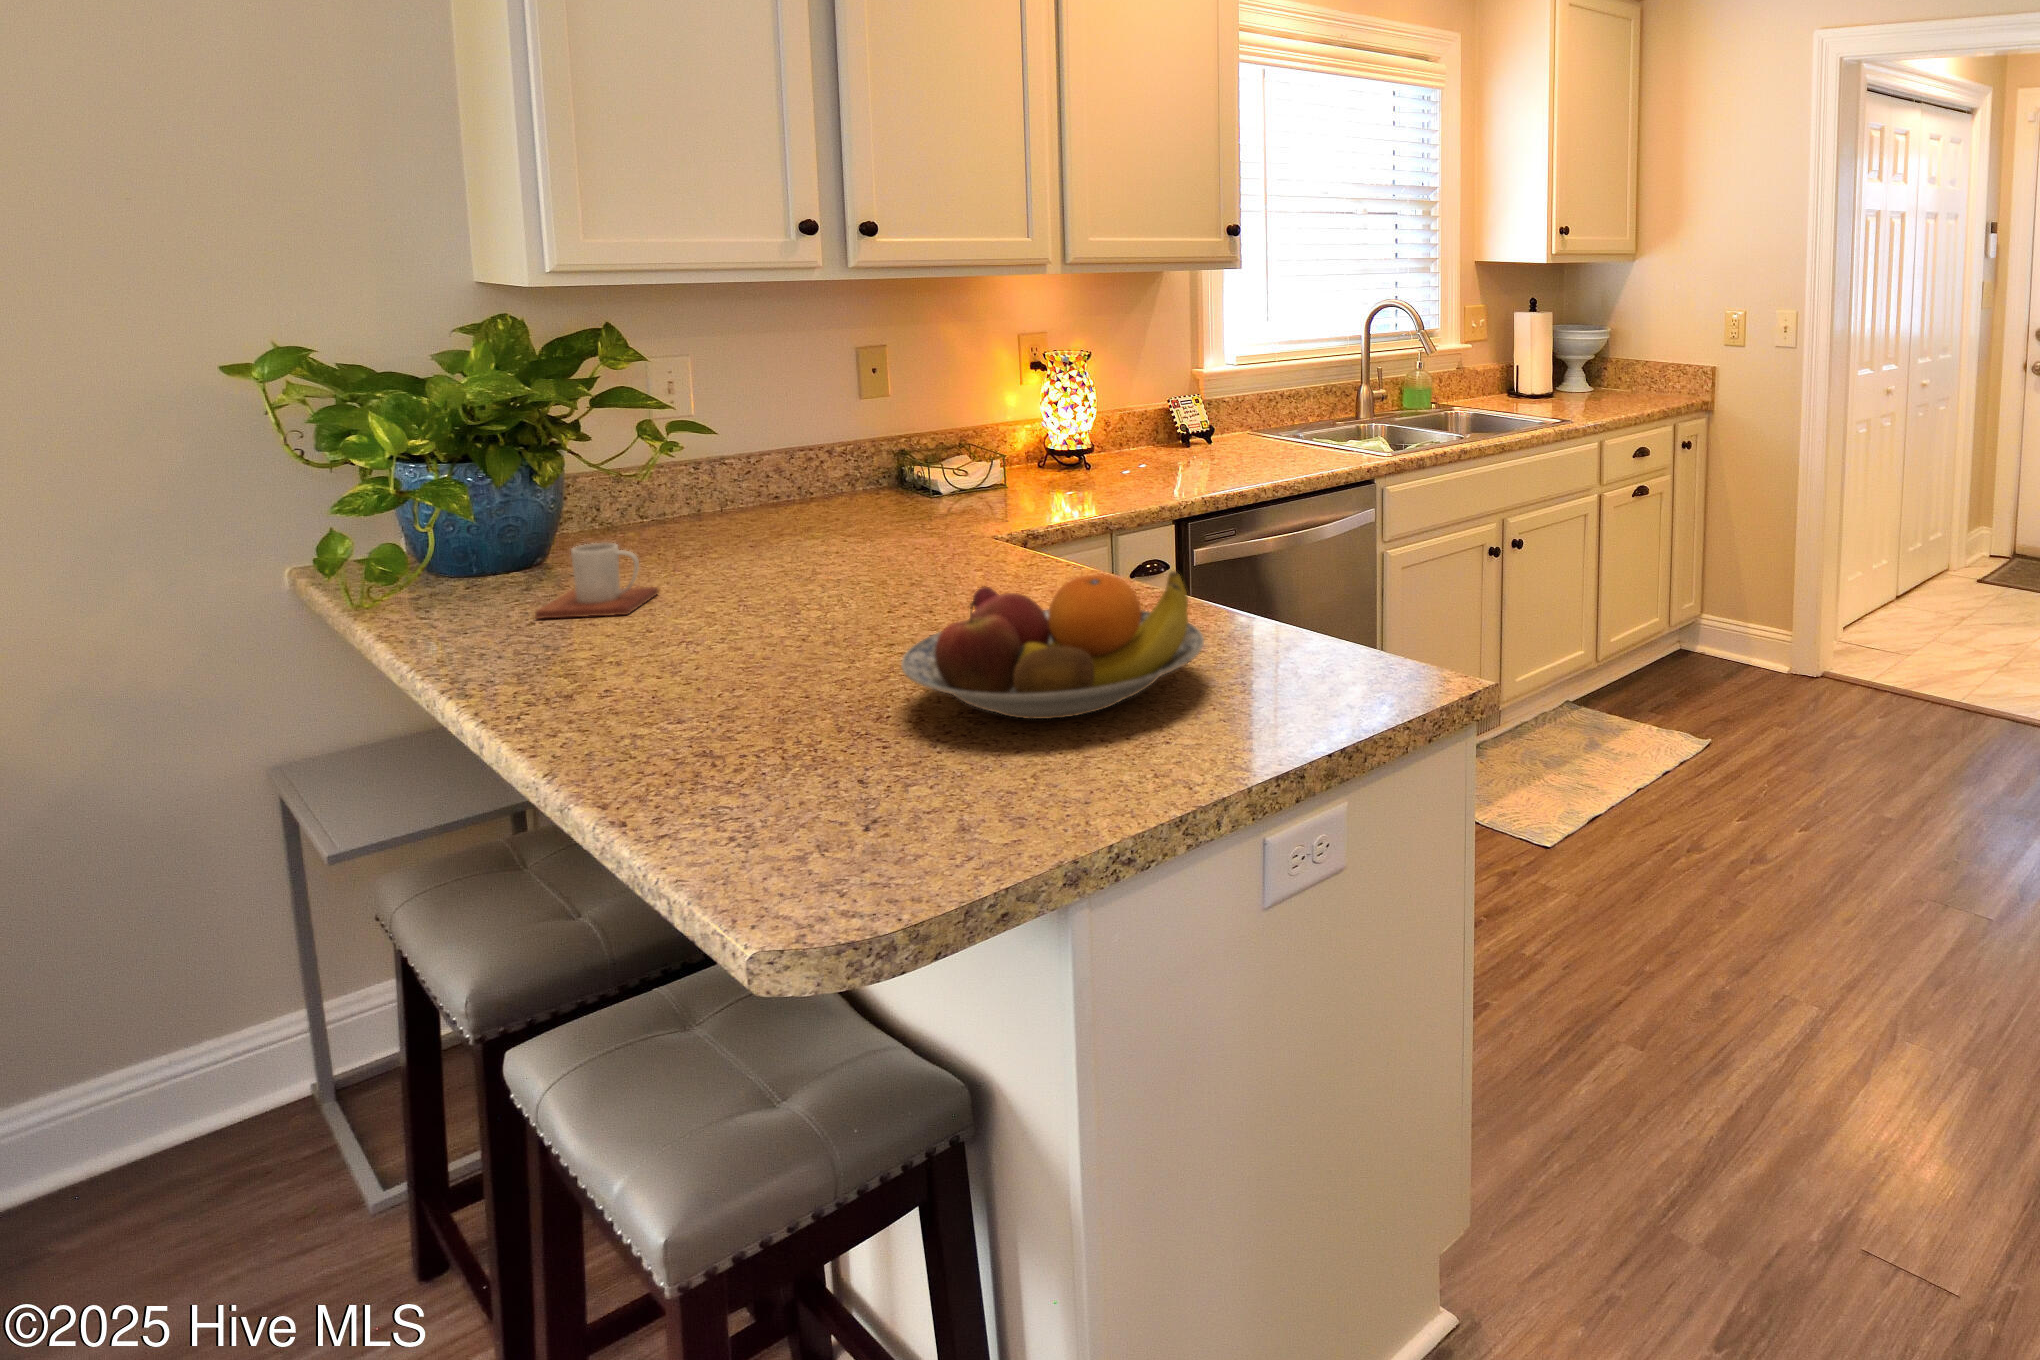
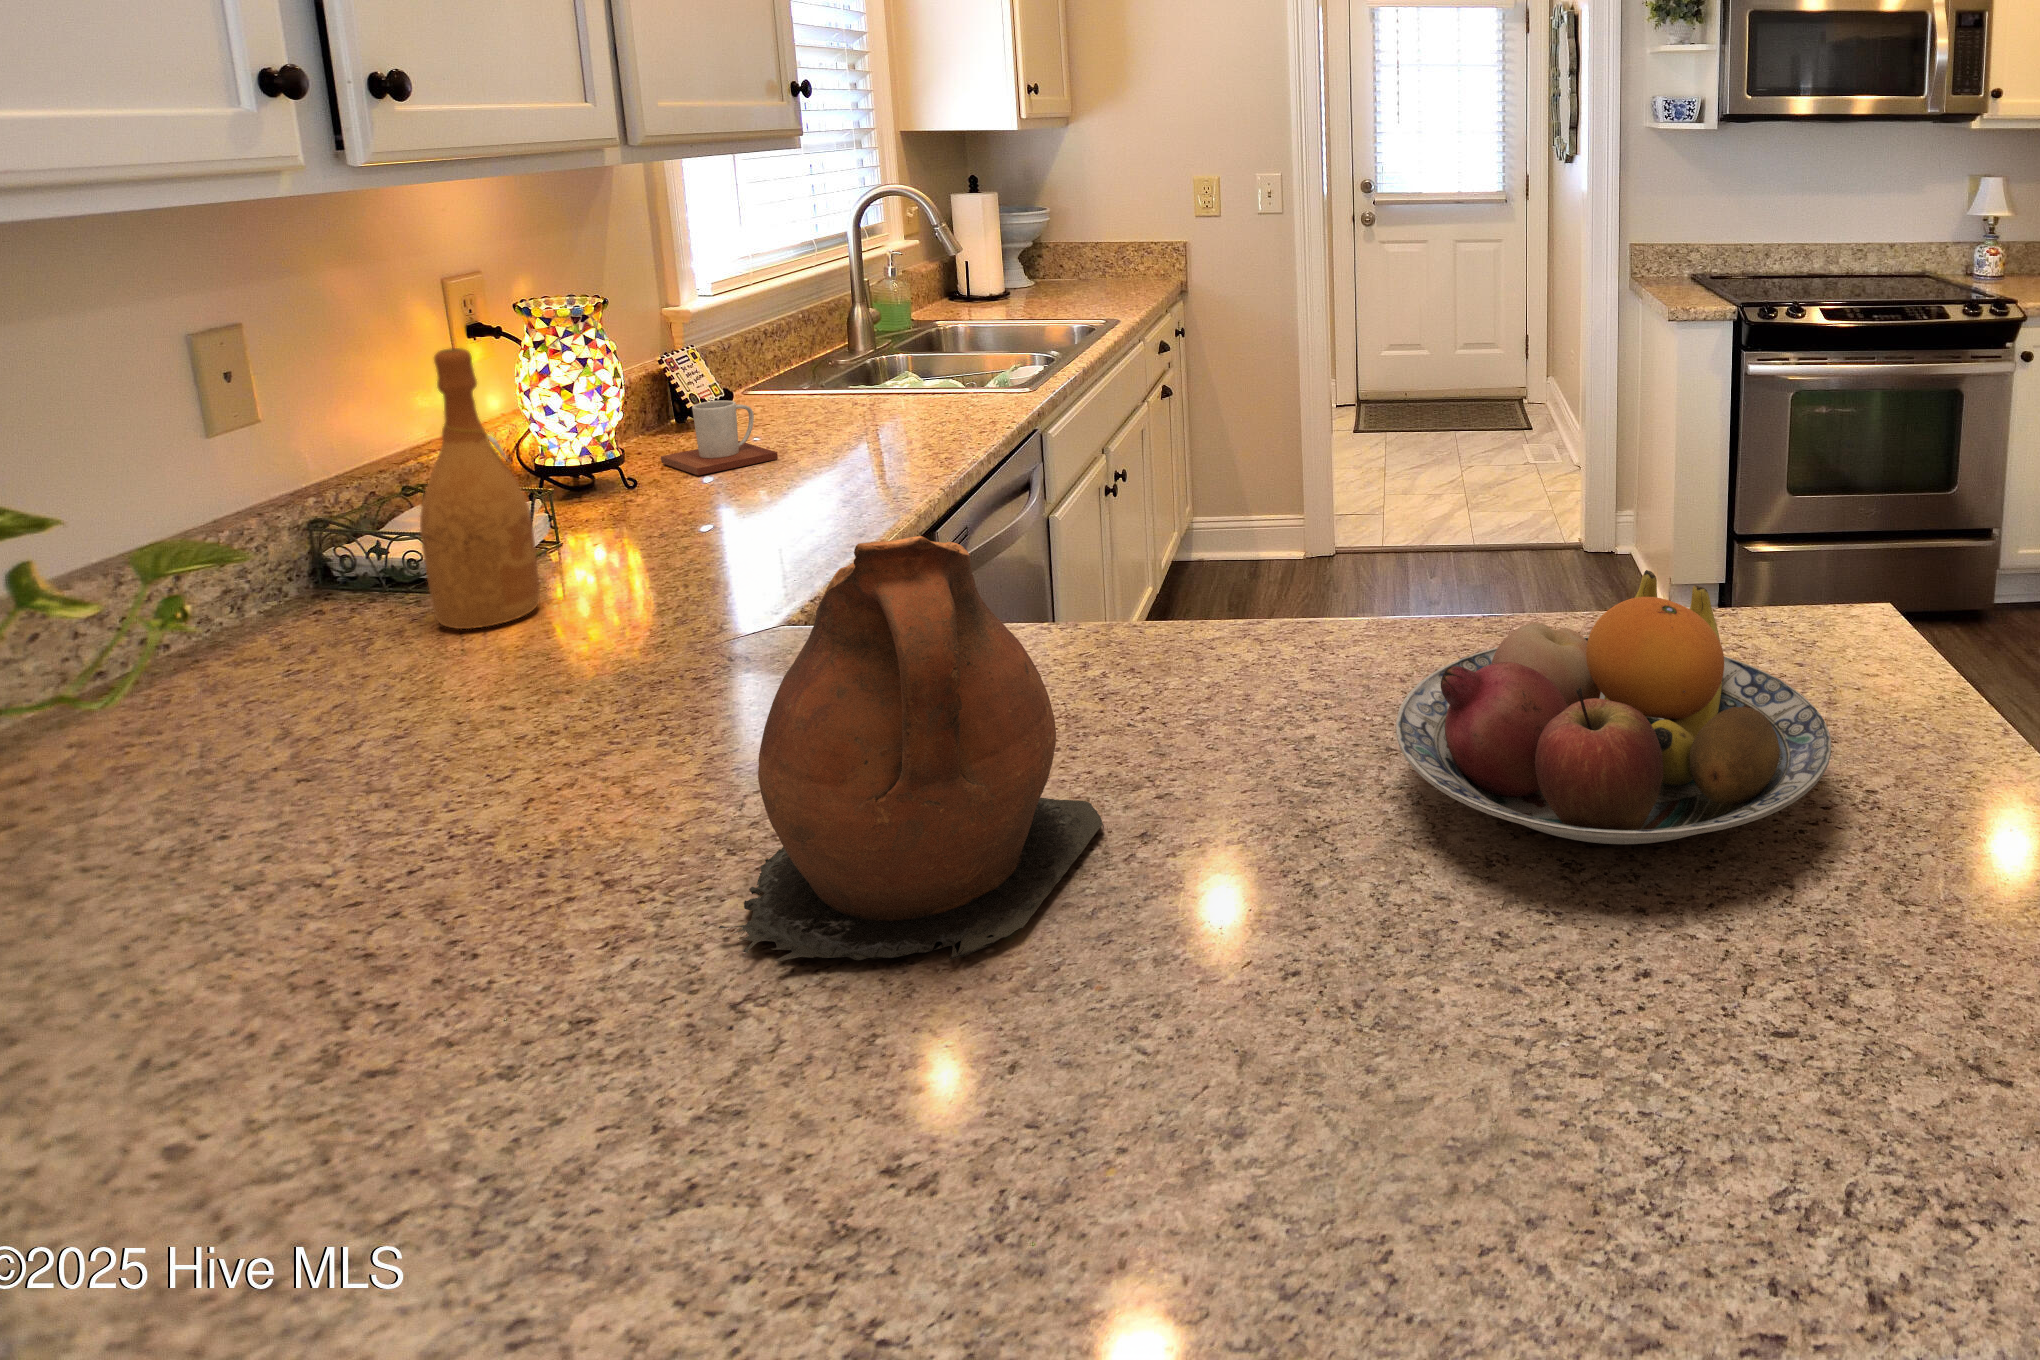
wine bottle: none [881,363,935,514] -> present [420,348,540,629]
ceramic pitcher: none [678,443,879,656] -> present [719,536,1104,961]
mug: present [535,543,658,619] -> present [661,400,778,475]

